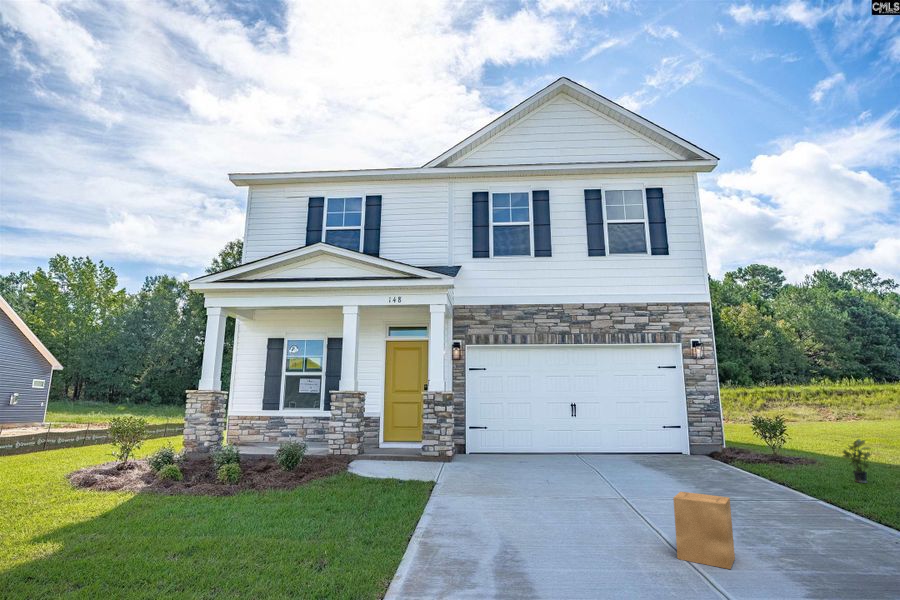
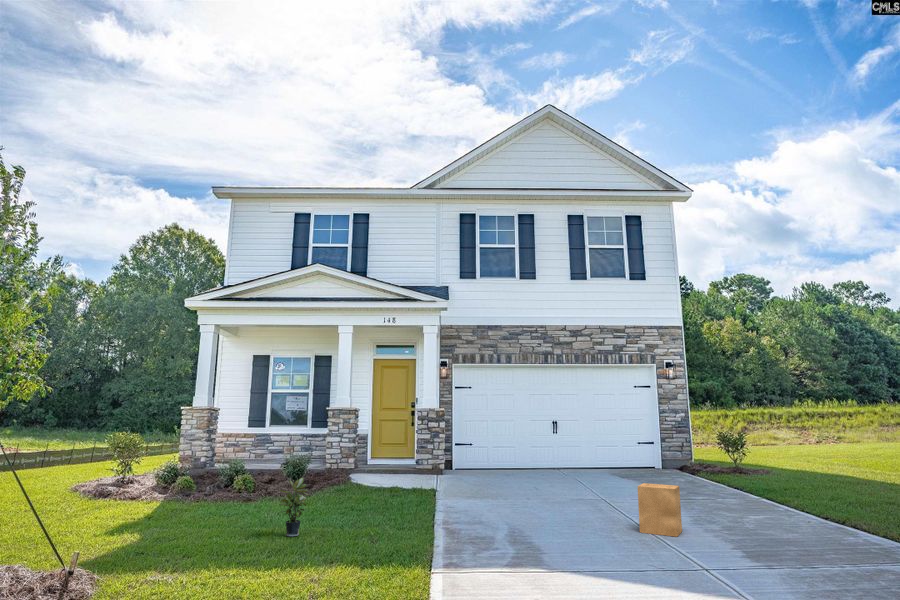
potted plant: present [843,439,871,483] -> present [280,478,309,537]

